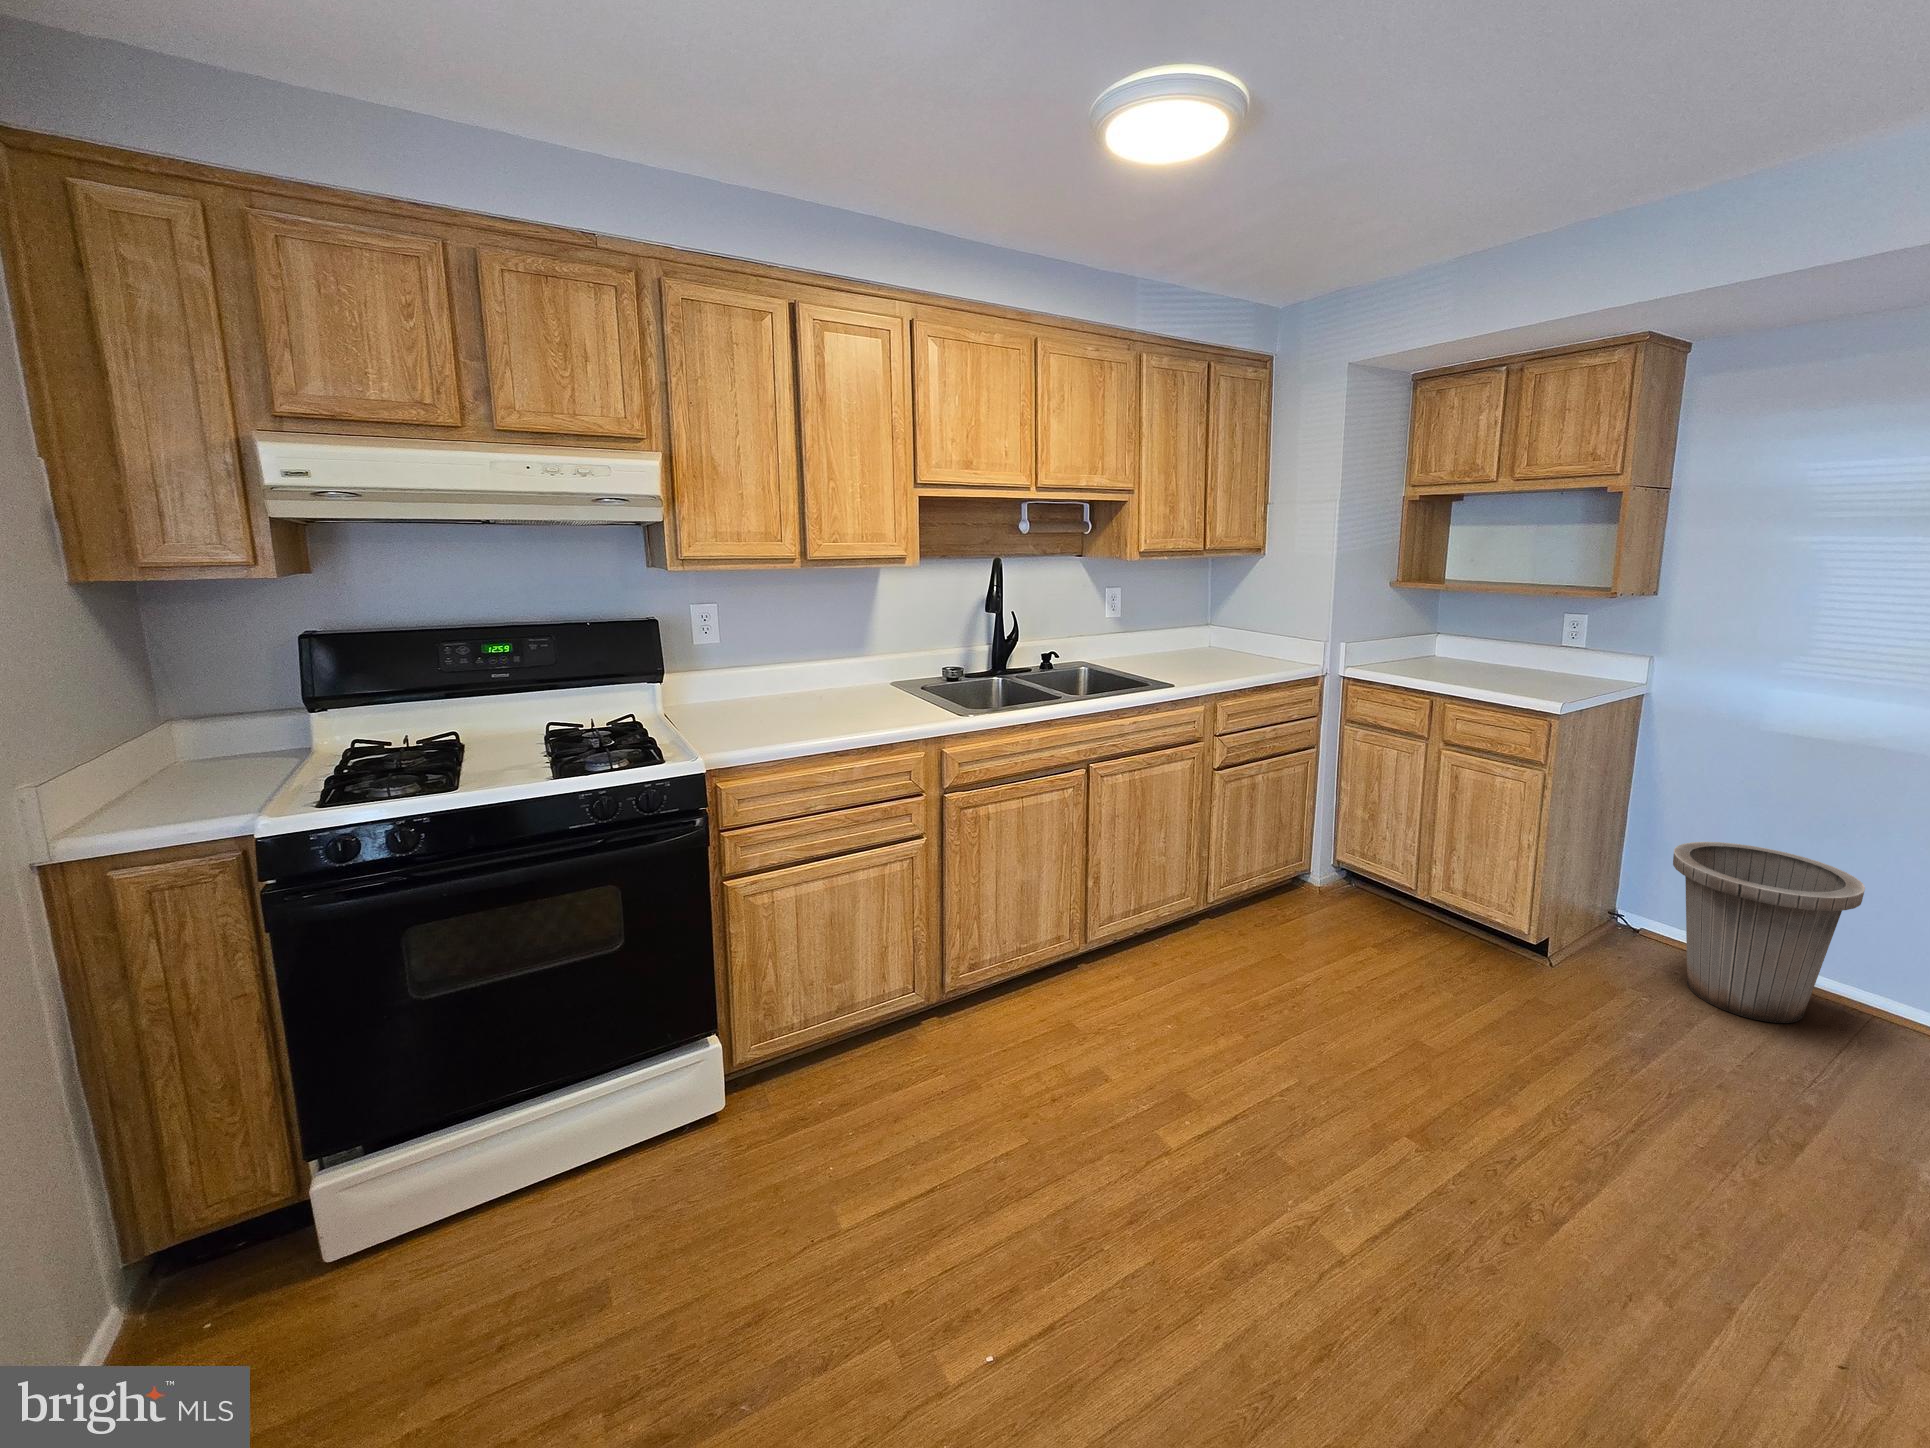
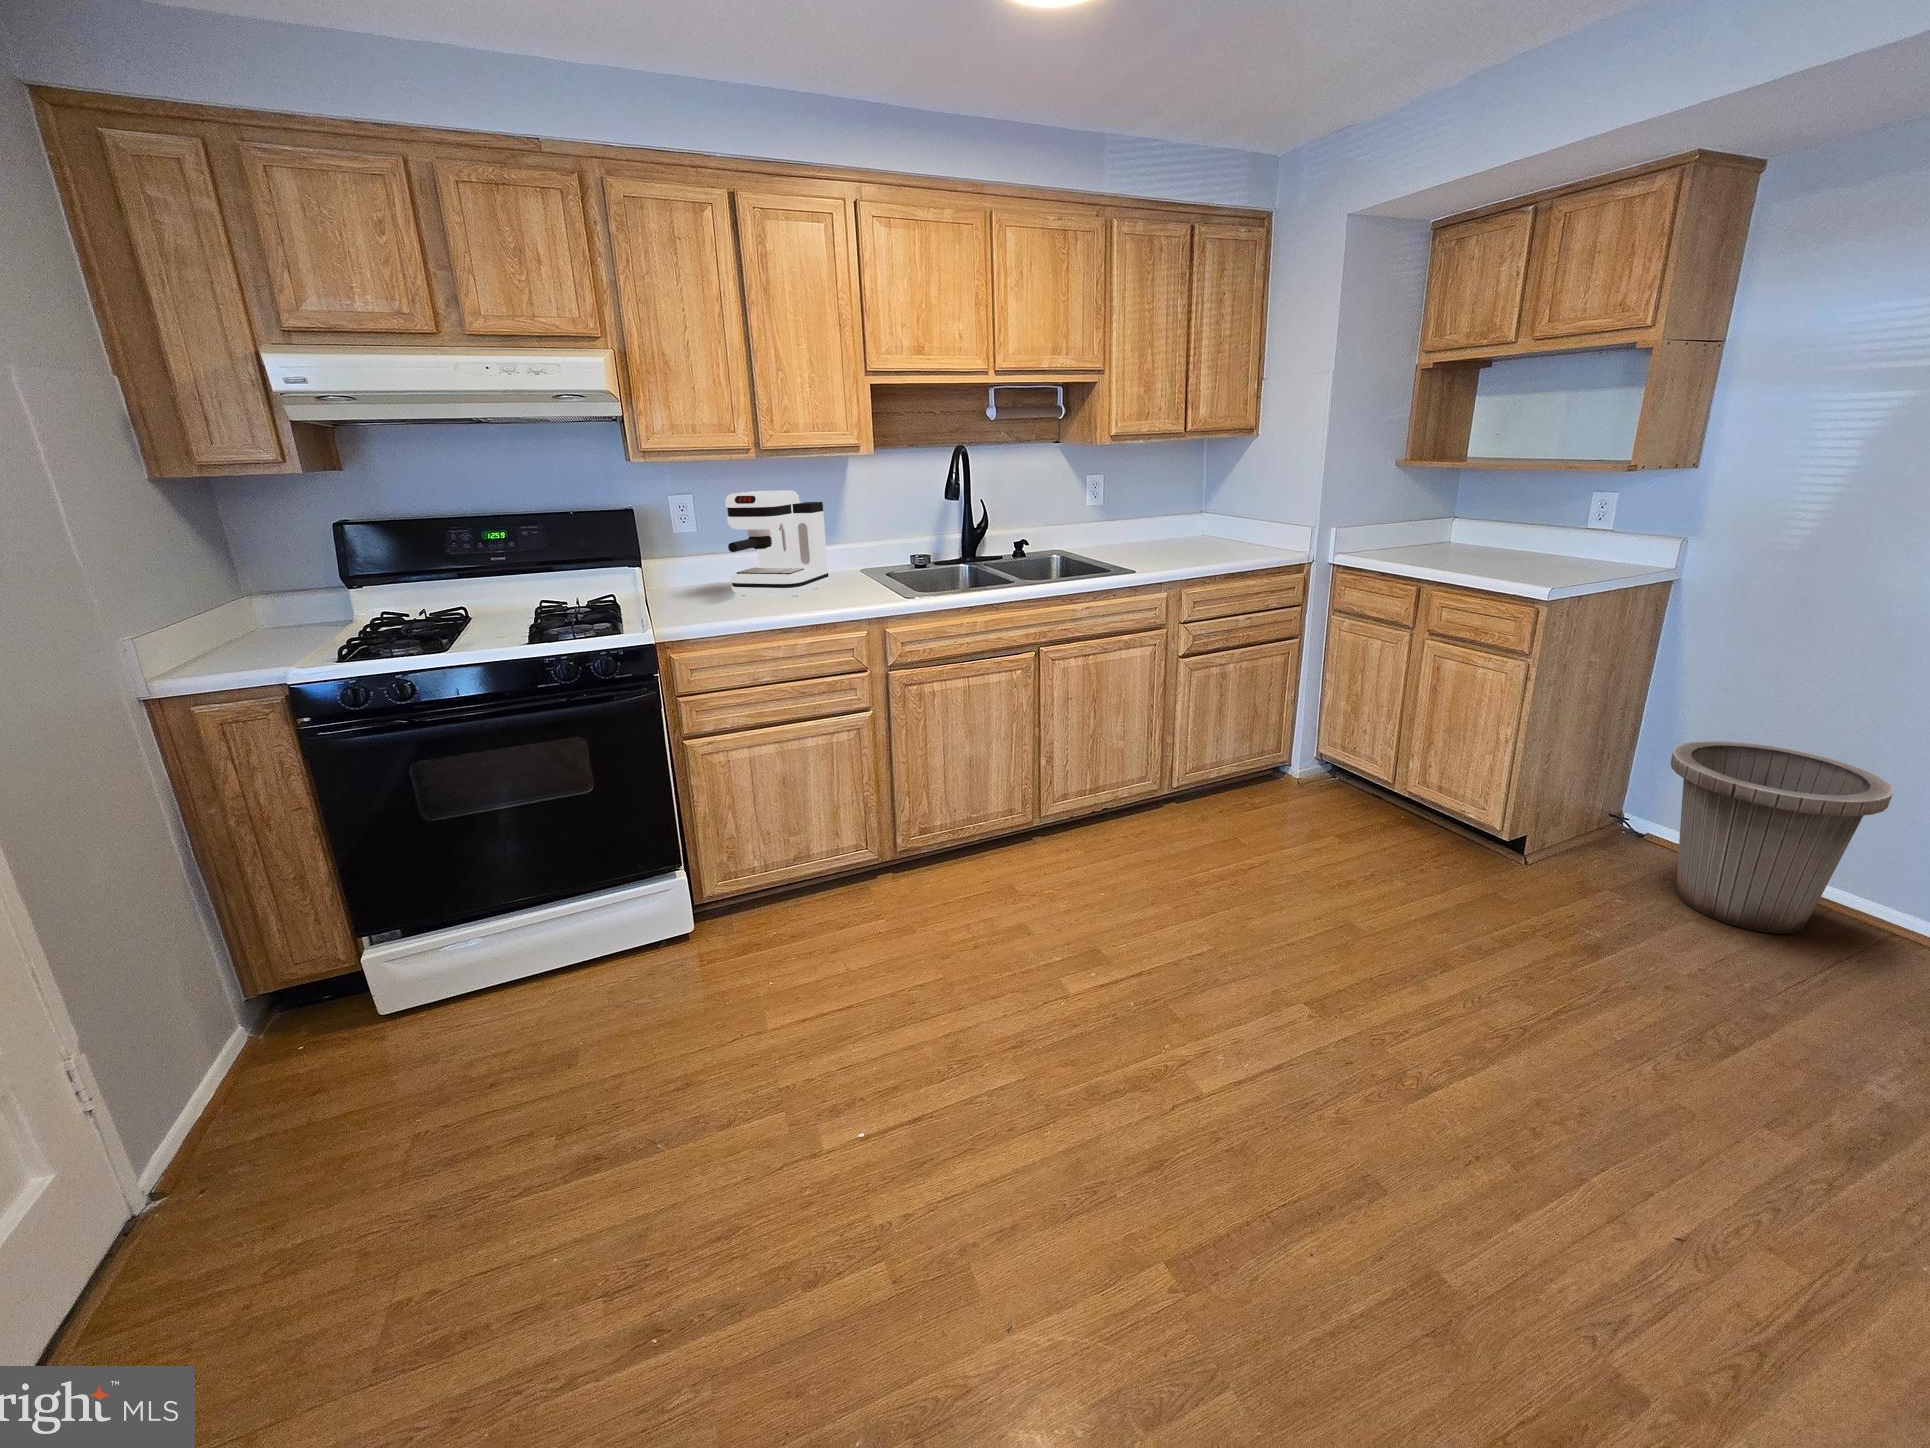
coffee maker: none [766,602,870,716] -> present [725,490,829,597]

